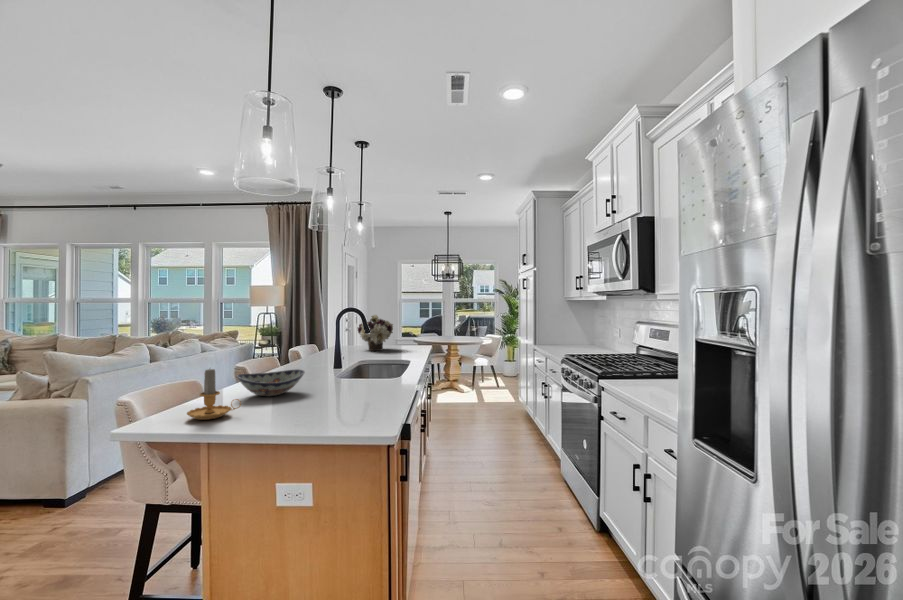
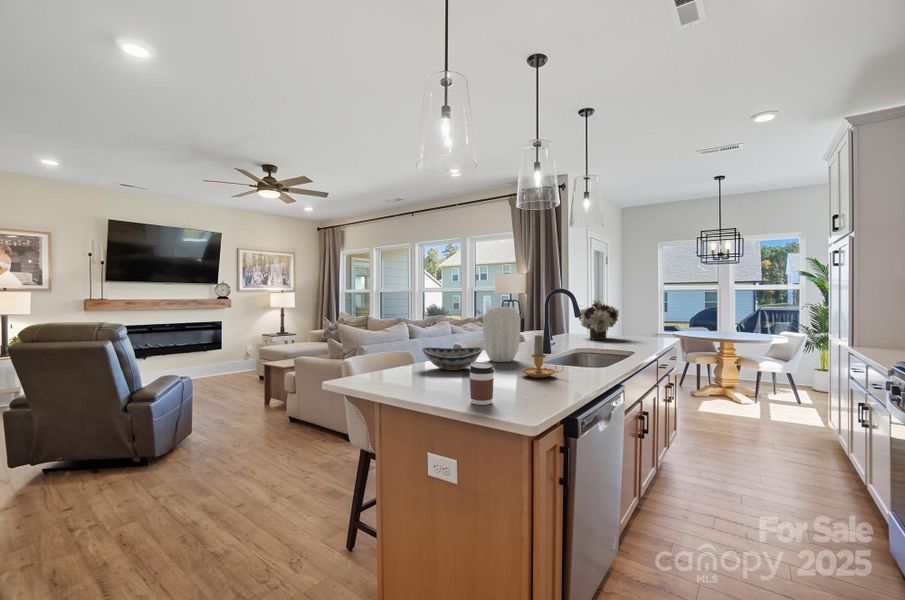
vase: none [292,327,331,382] -> present [483,307,521,362]
candle: present [187,369,241,420] -> present [522,335,564,378]
coffee cup: none [329,385,352,424] -> present [469,362,494,405]

